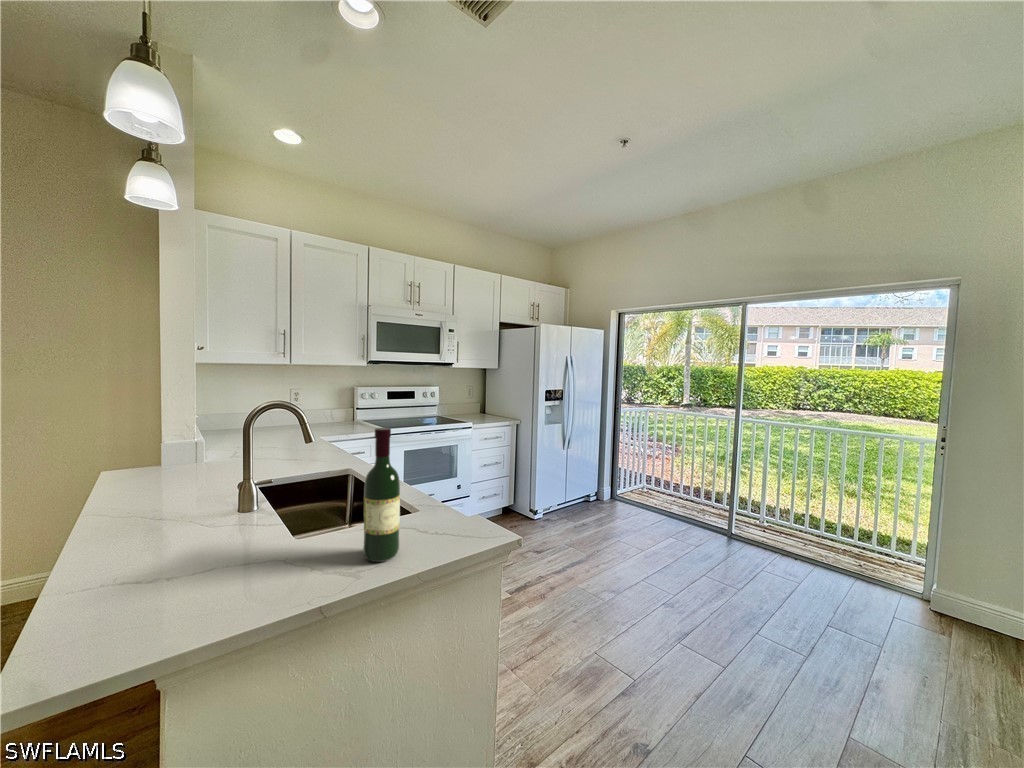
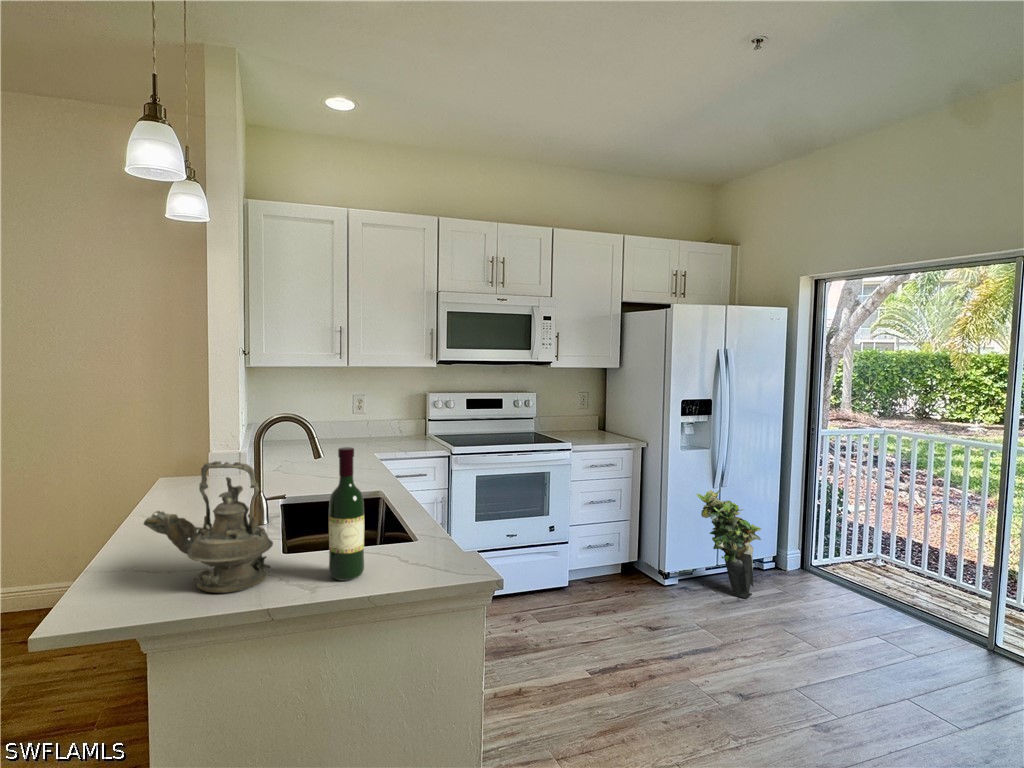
teapot: none [131,448,302,600] -> present [144,461,273,593]
potted plant: none [556,450,599,522] -> present [696,490,761,599]

